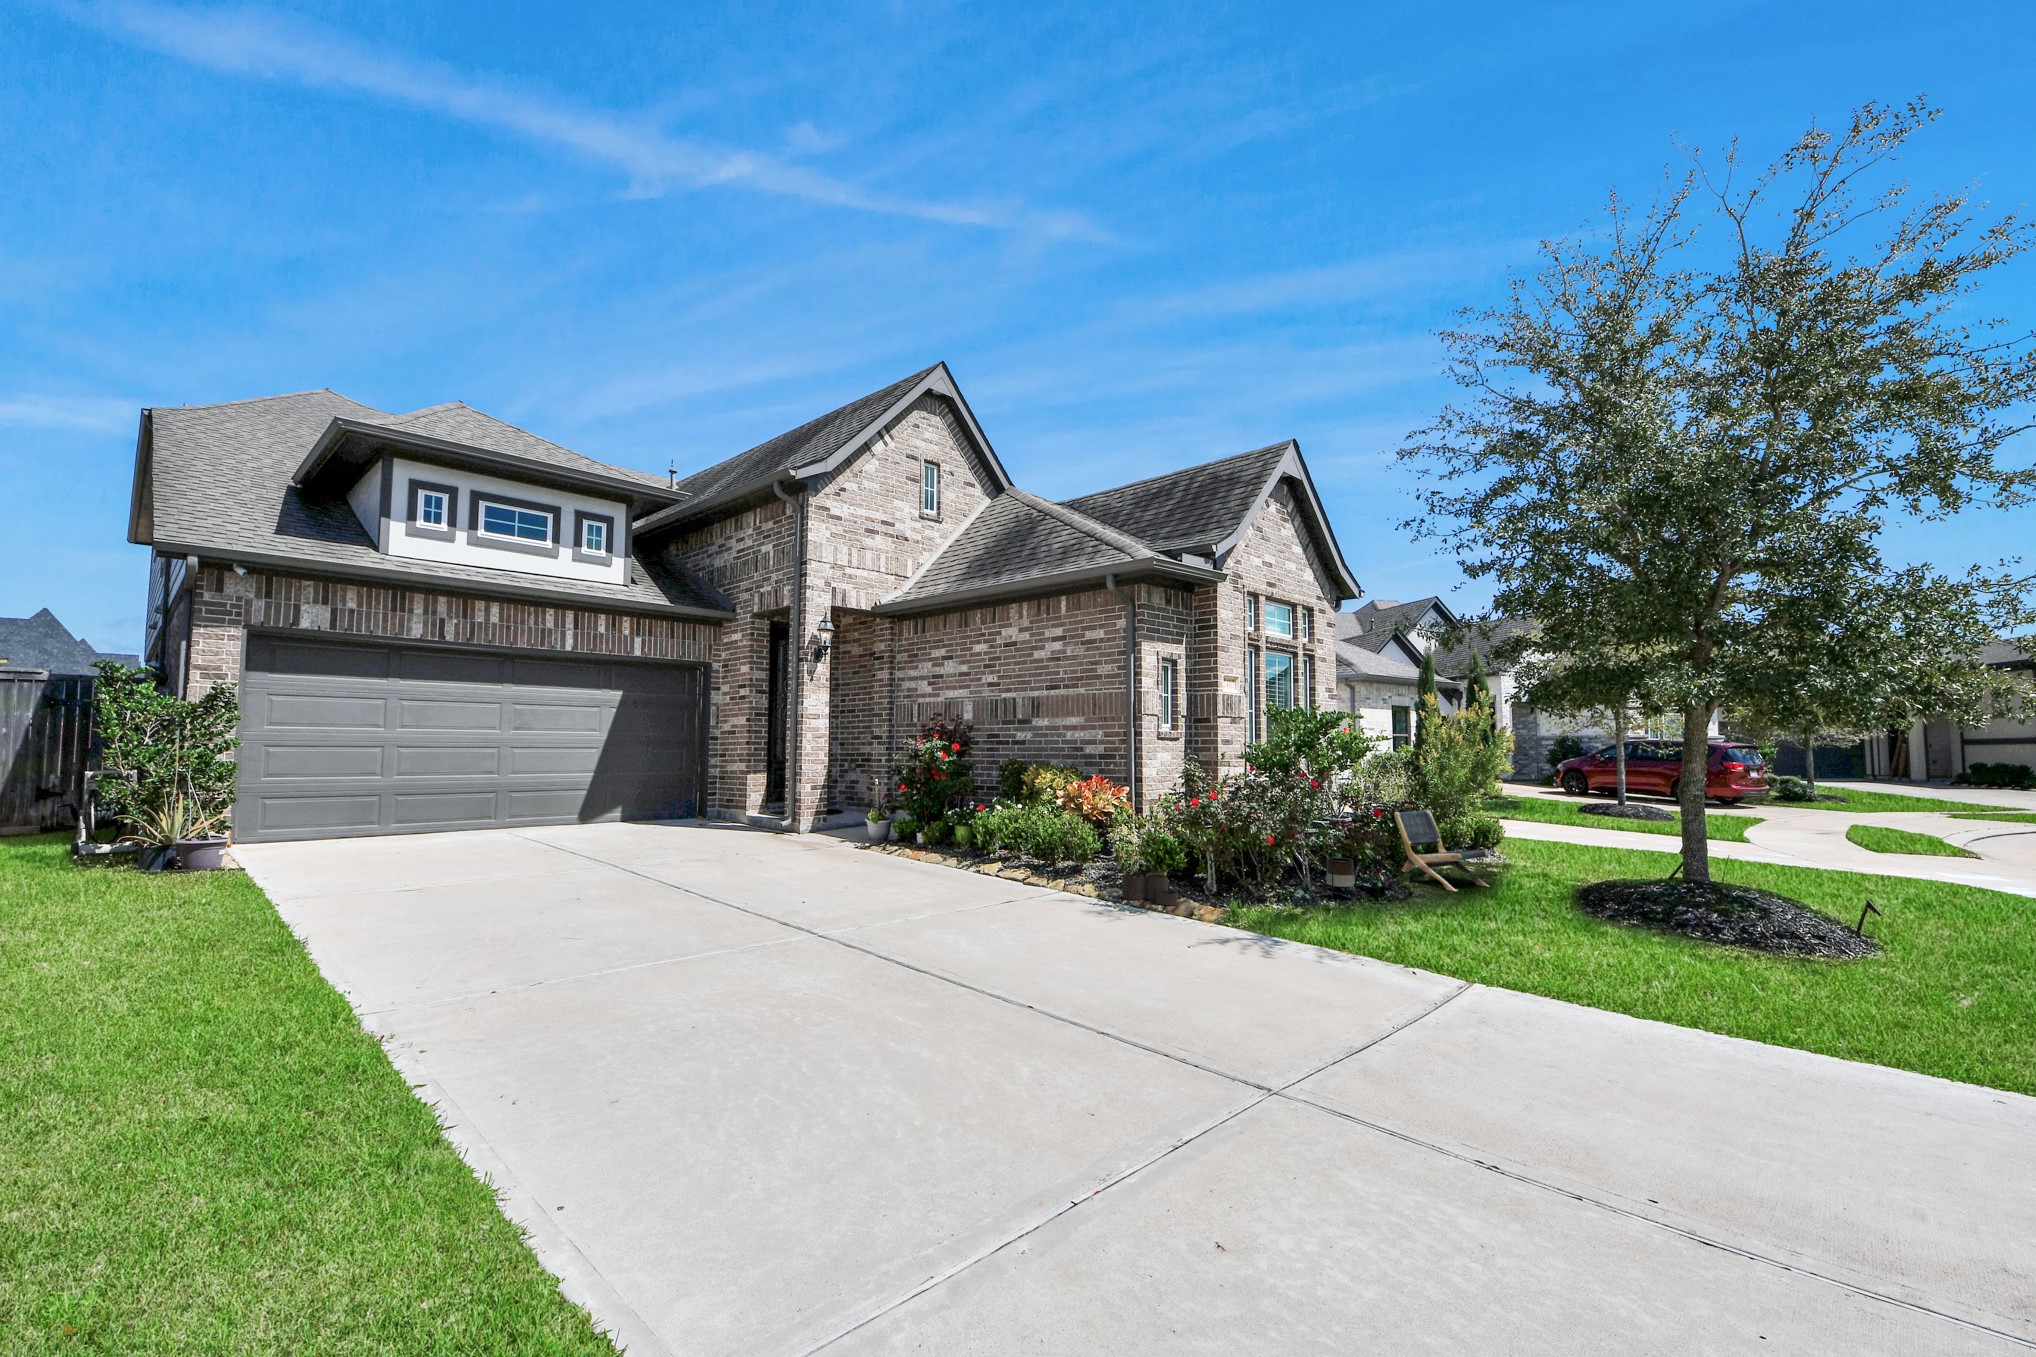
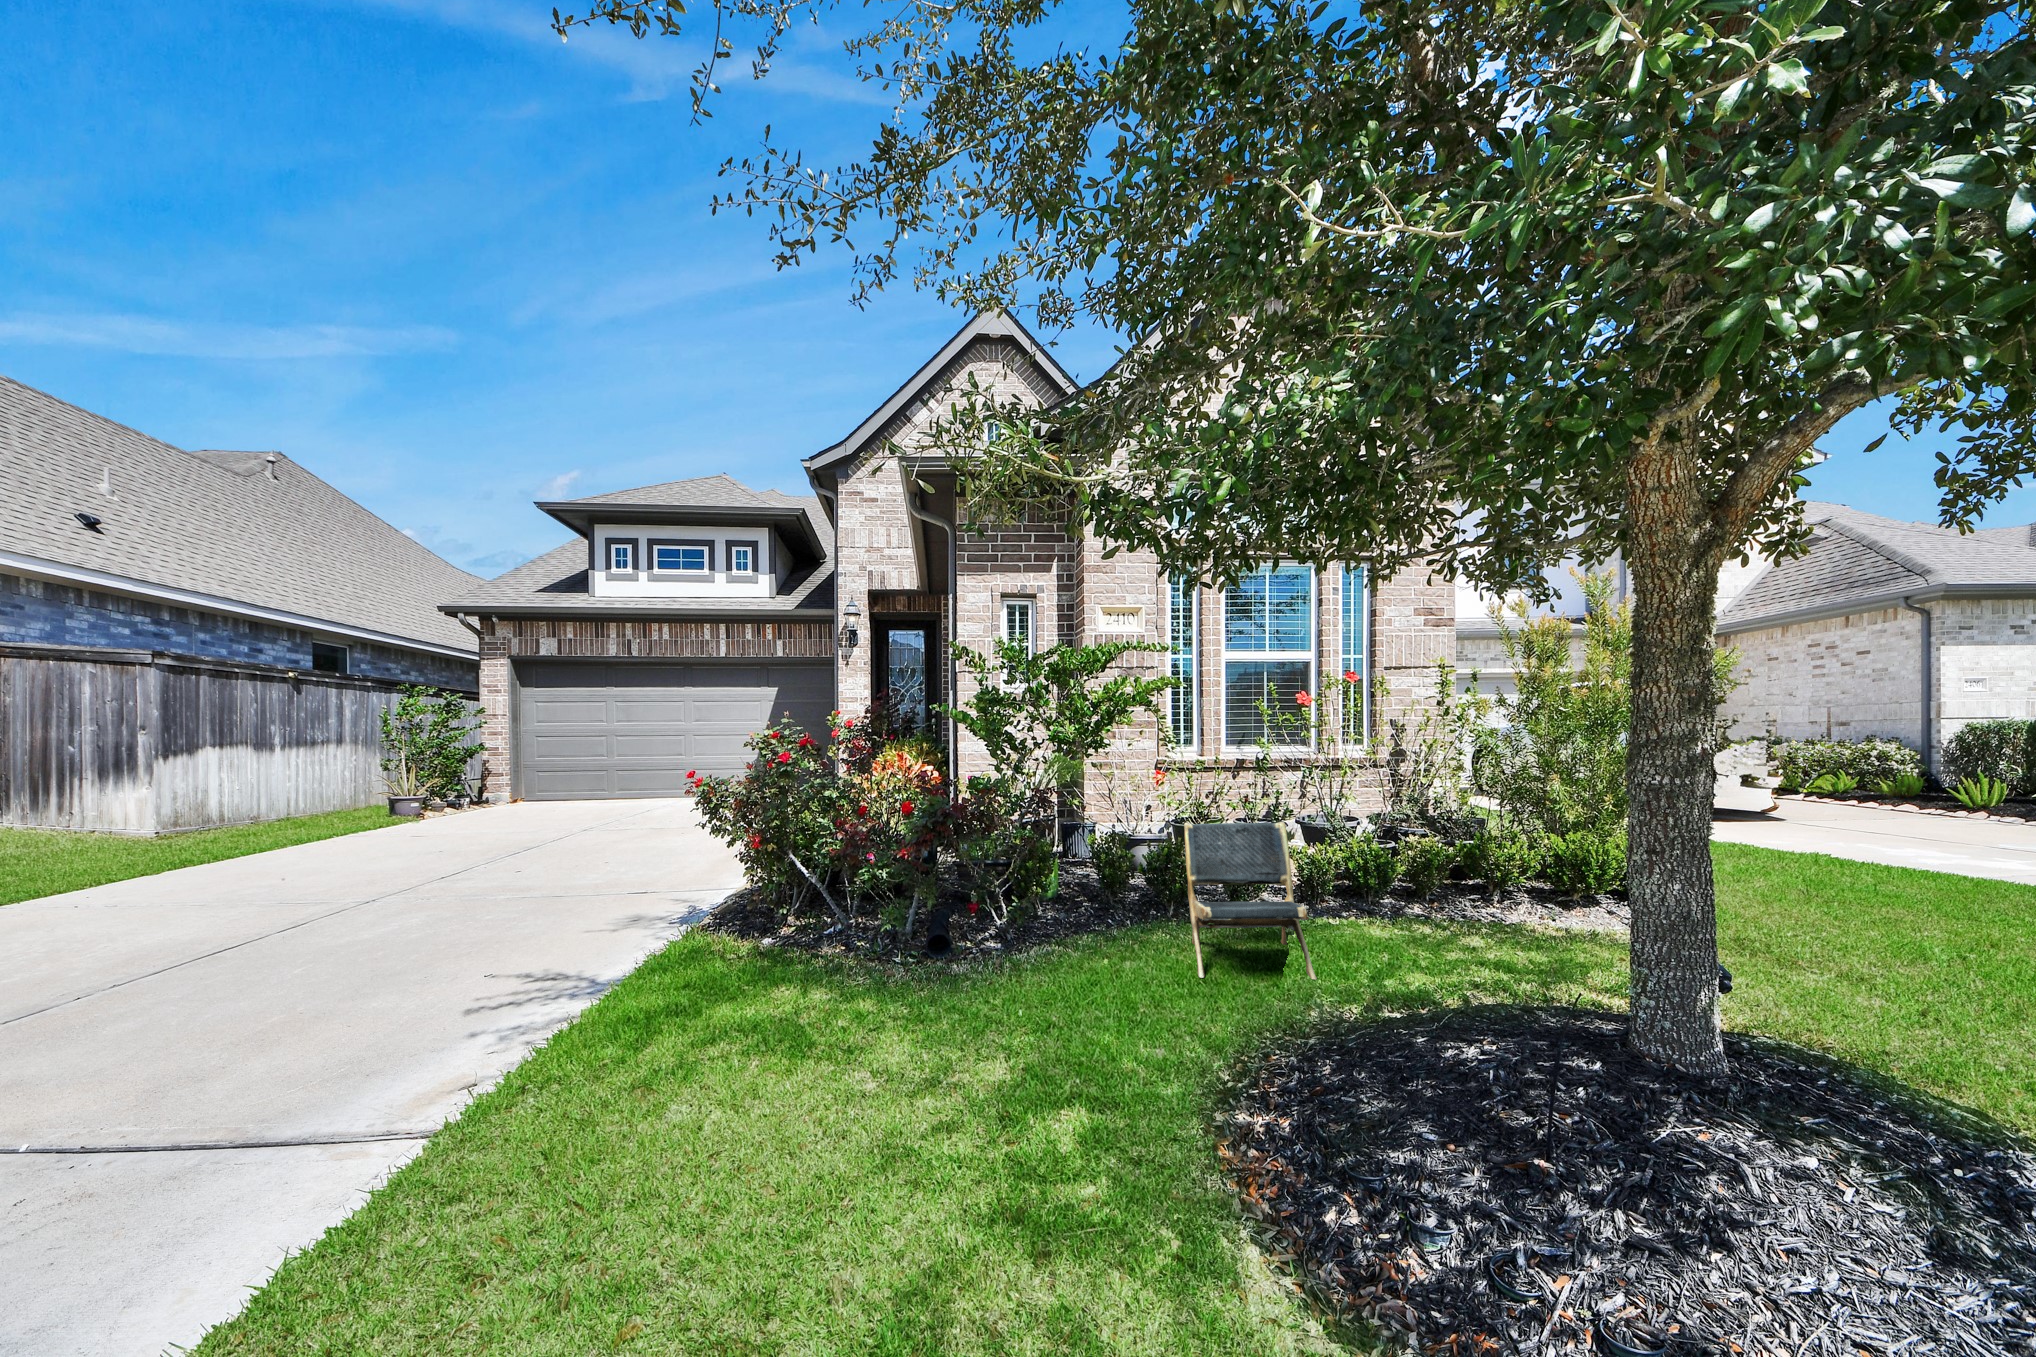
planter: present [1327,858,1356,900] -> none [932,891,977,964]
woven basket: present [1123,870,1178,905] -> none [722,882,811,933]

